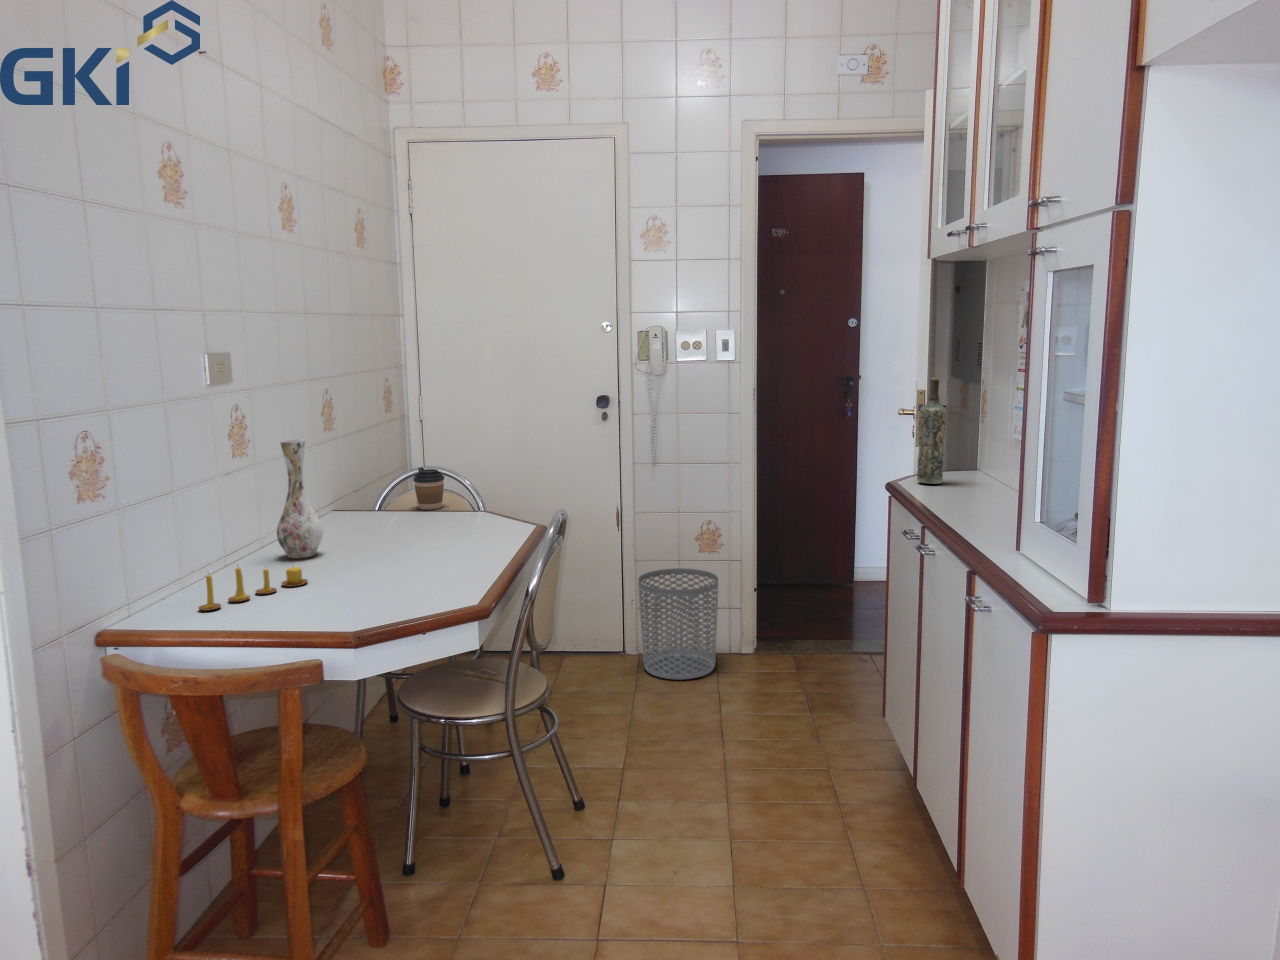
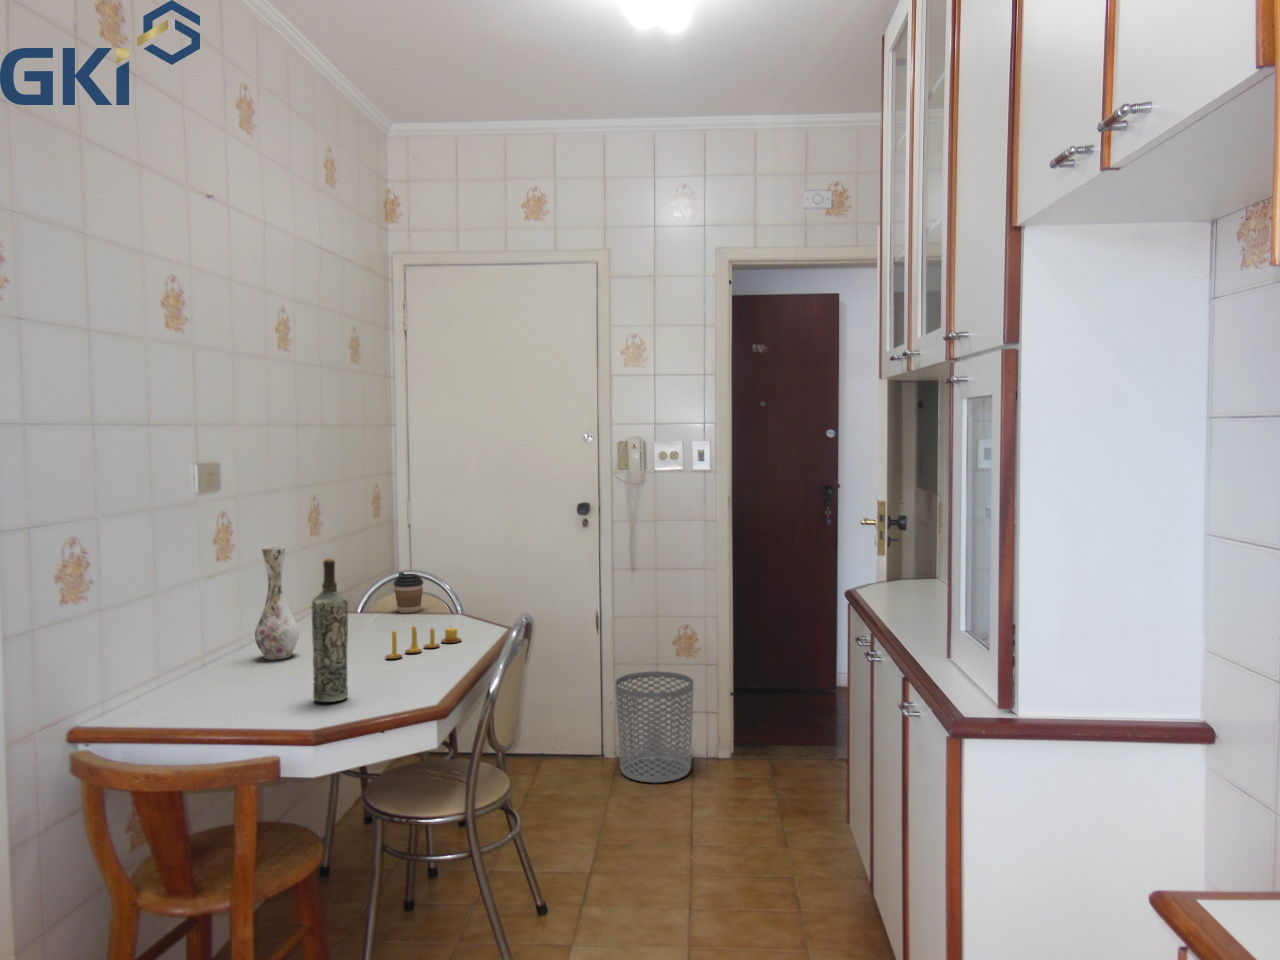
bottle: present [917,378,947,484] -> present [311,558,348,702]
candle: present [198,567,308,611] -> present [385,626,461,659]

